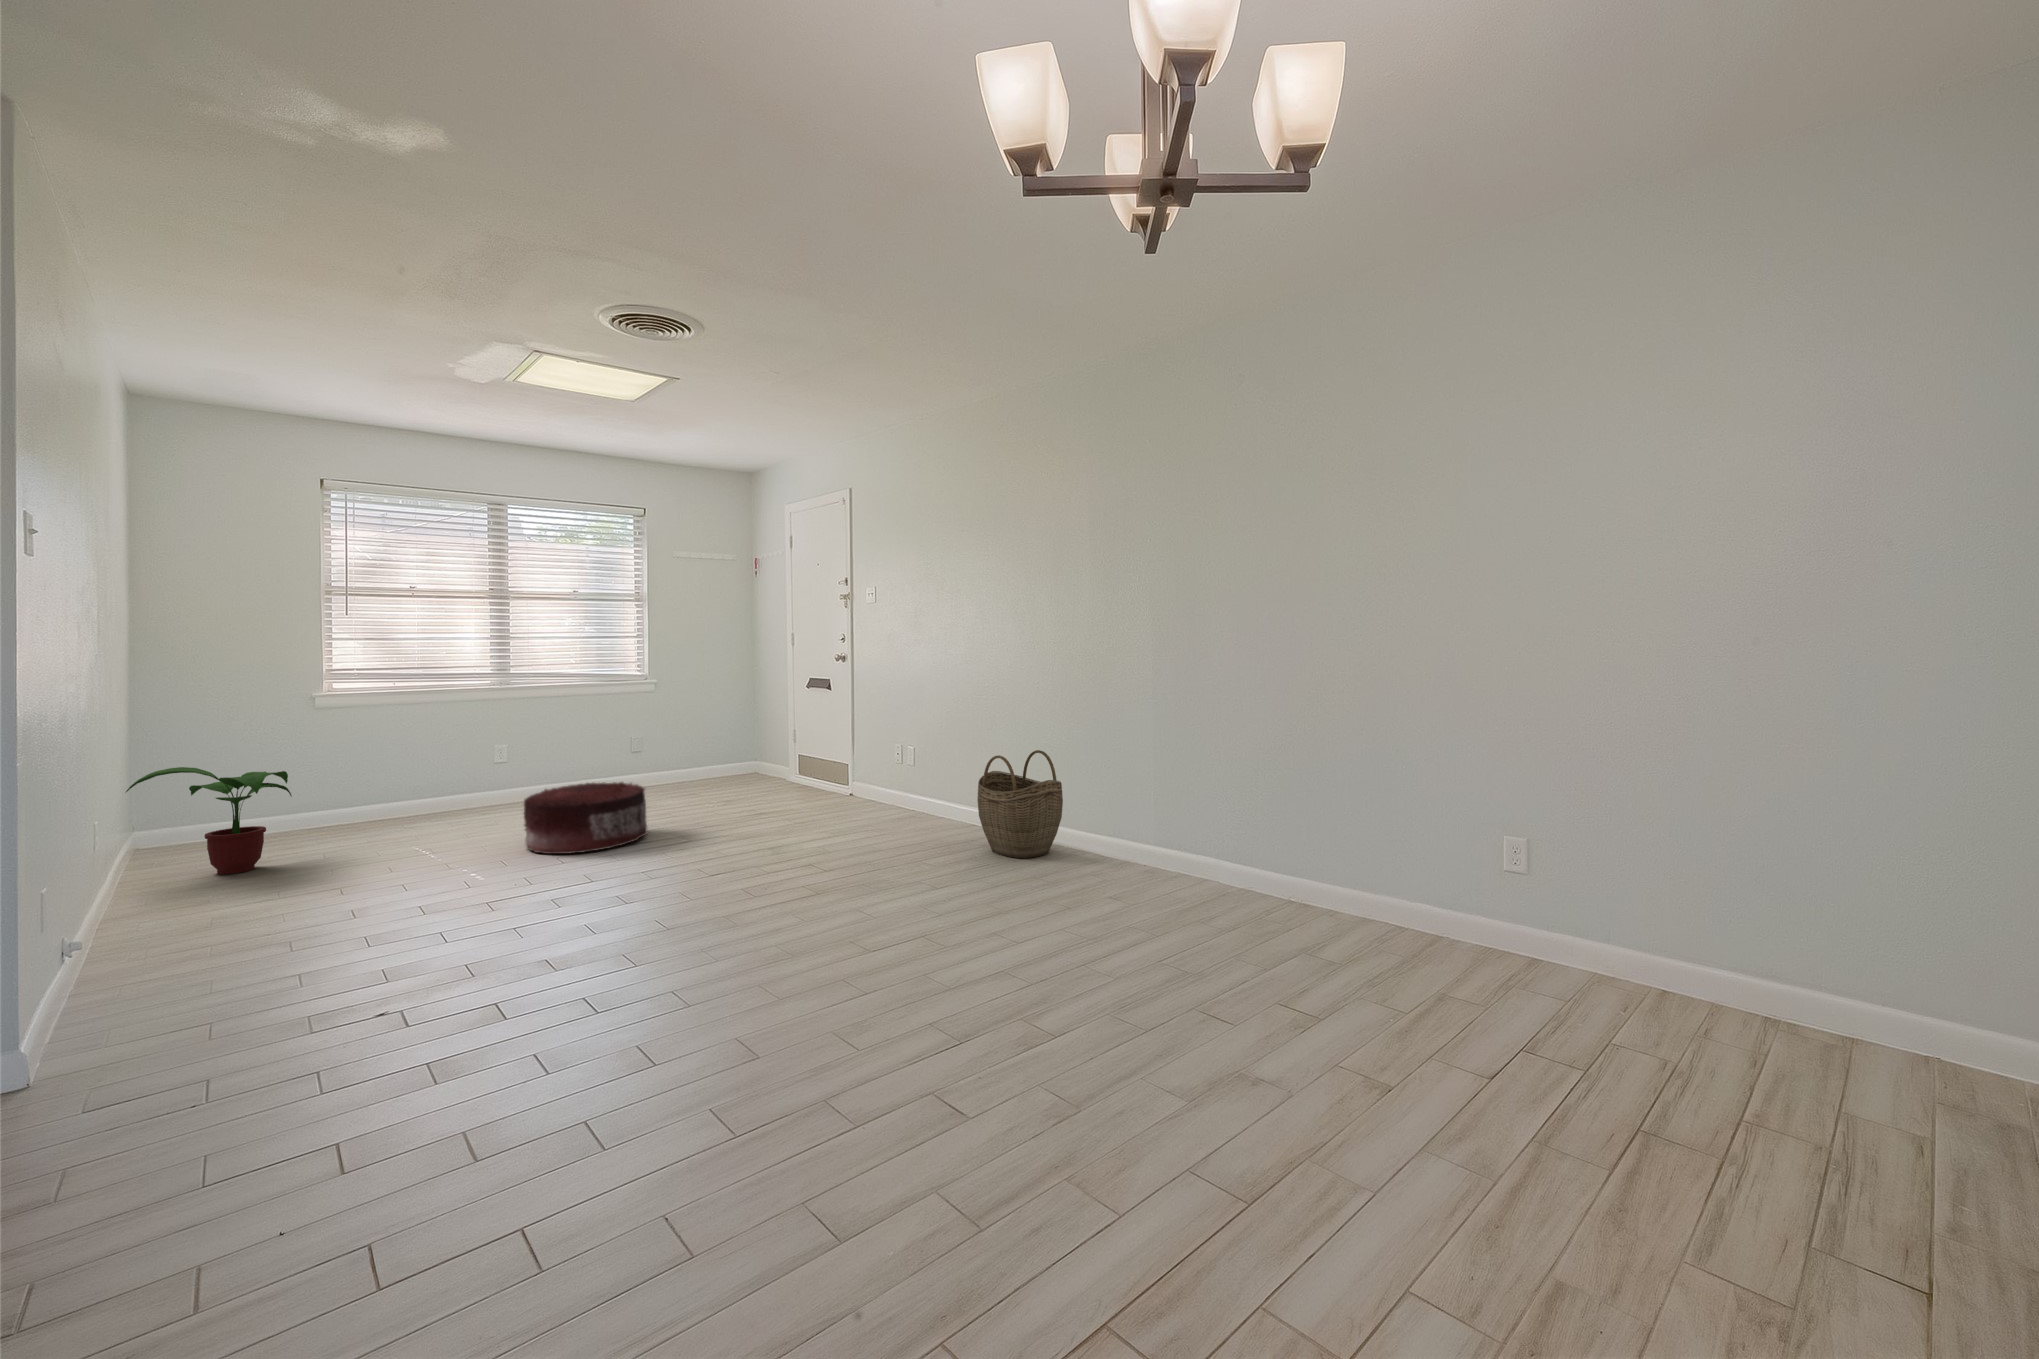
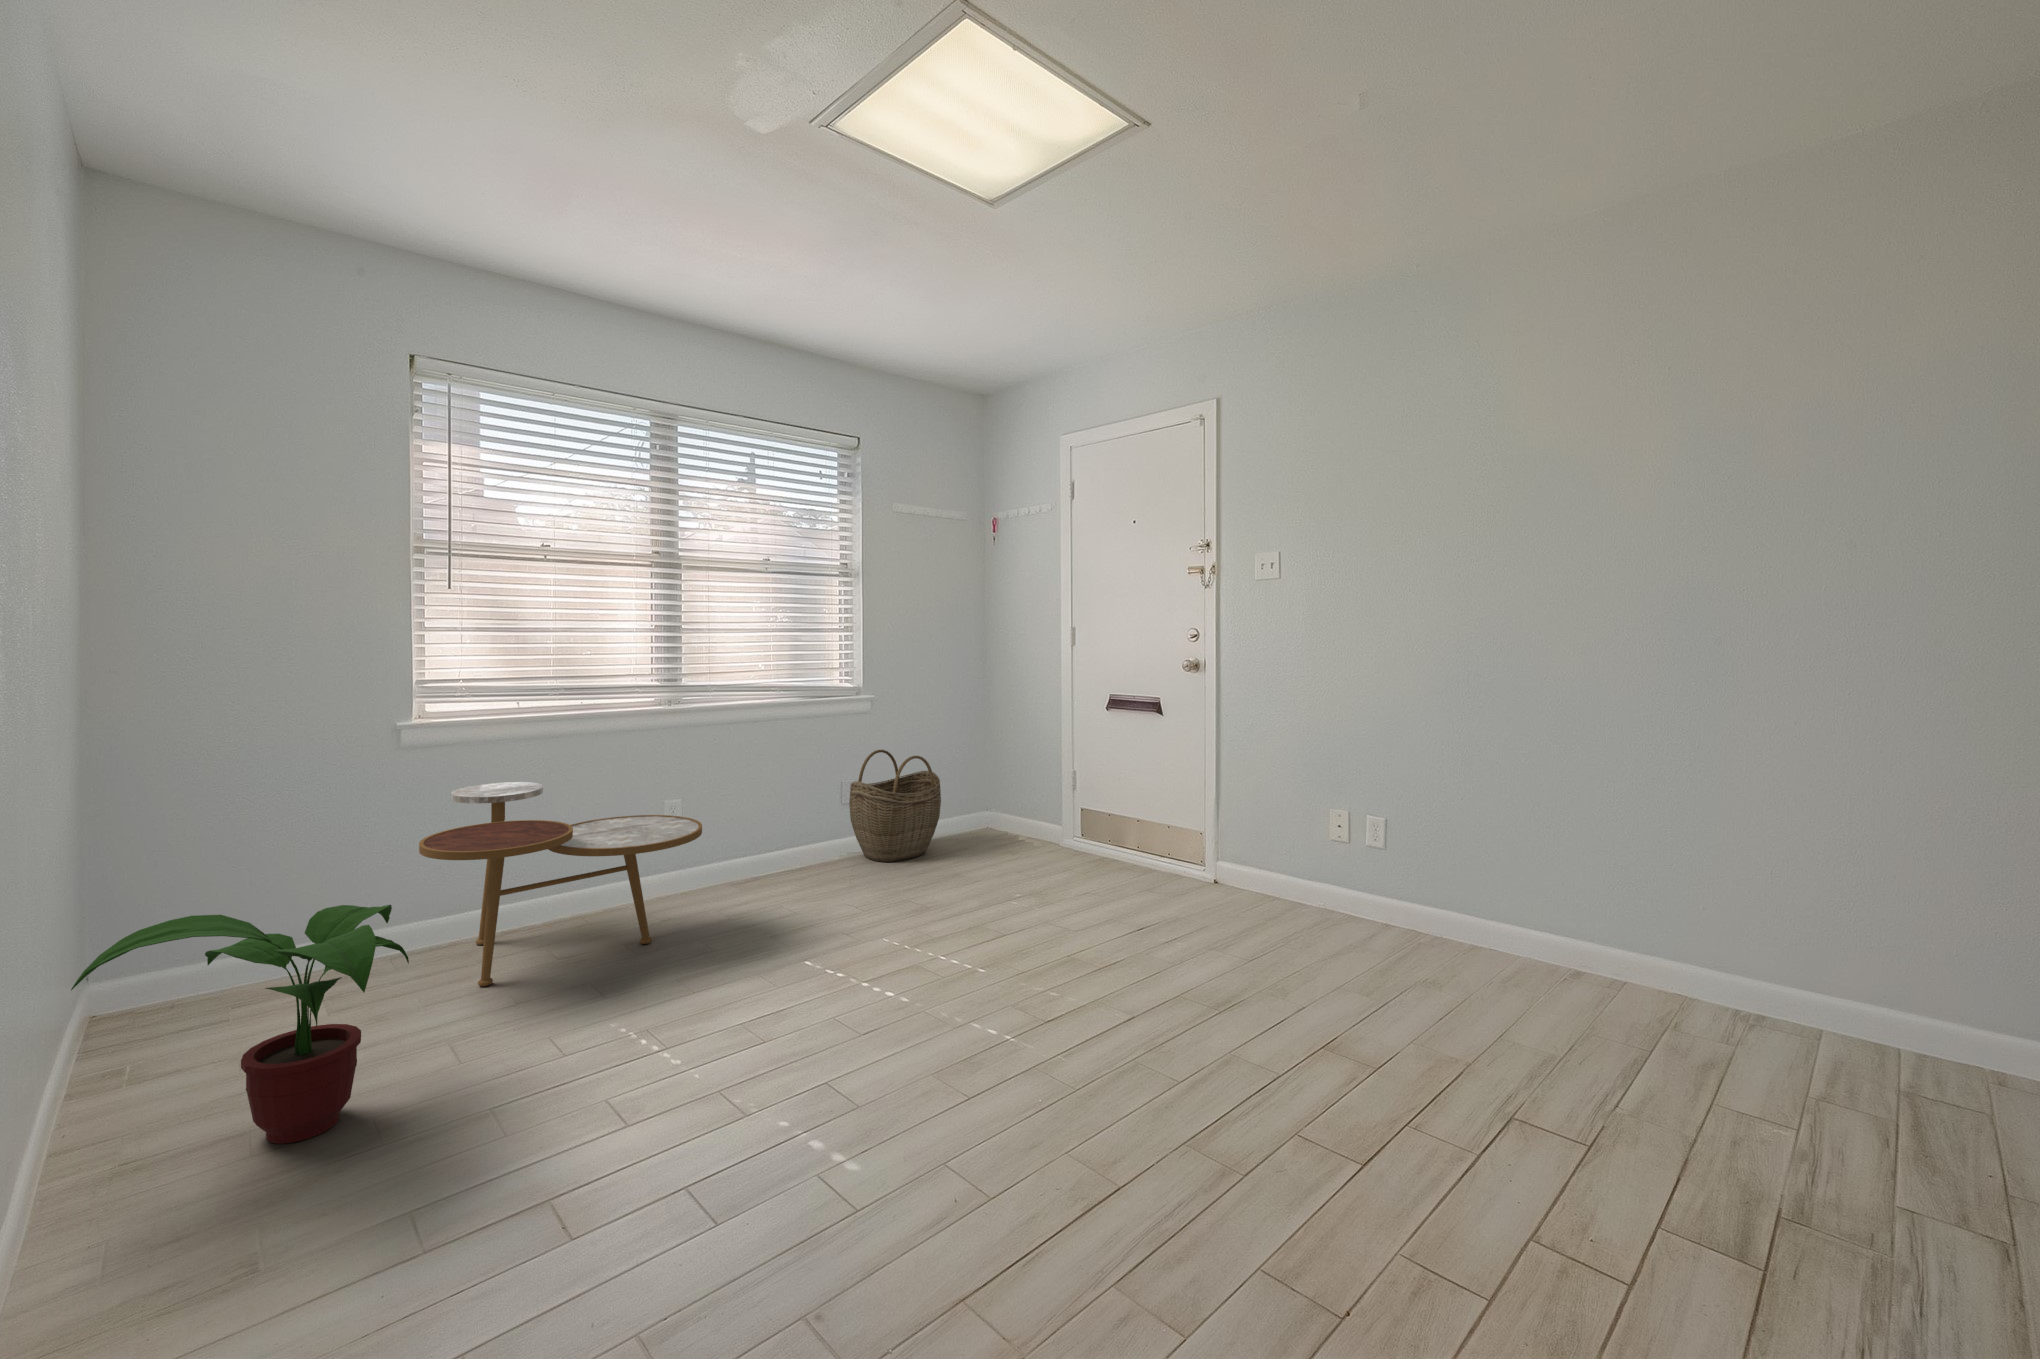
side table: none [316,728,499,834] -> present [419,782,702,986]
woven basket: present [977,750,1063,858] -> present [849,750,941,862]
pouf: present [524,782,648,854] -> none [832,901,1034,1072]

